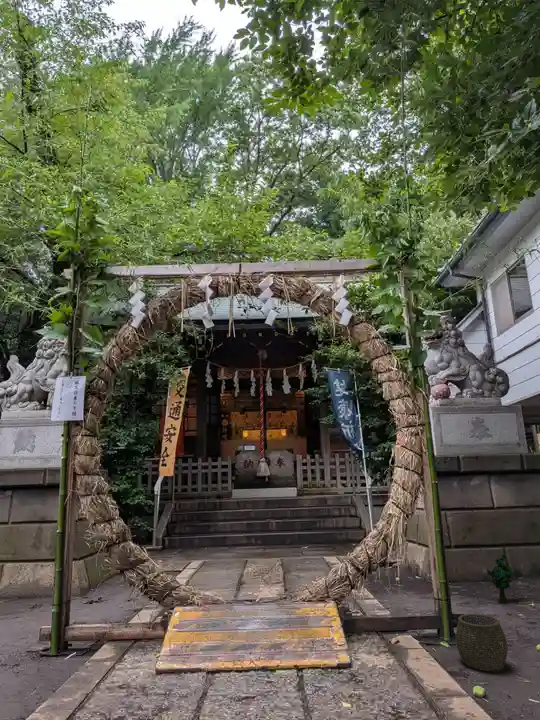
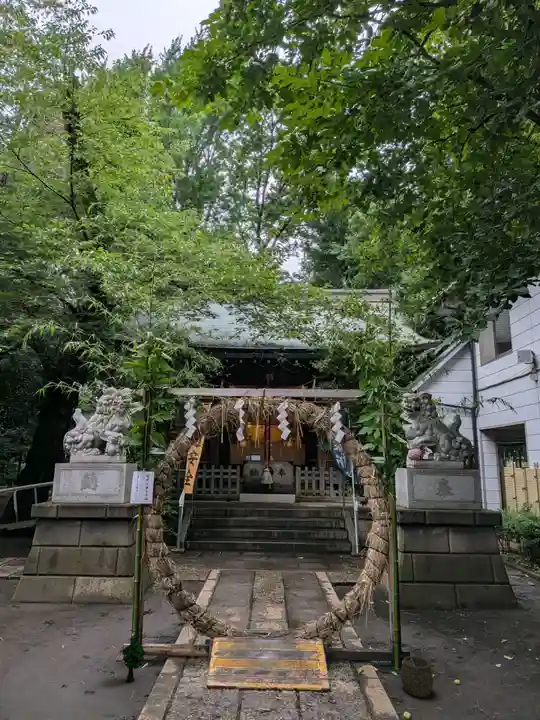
decorative plant: present [487,555,515,604] -> present [120,634,145,683]

